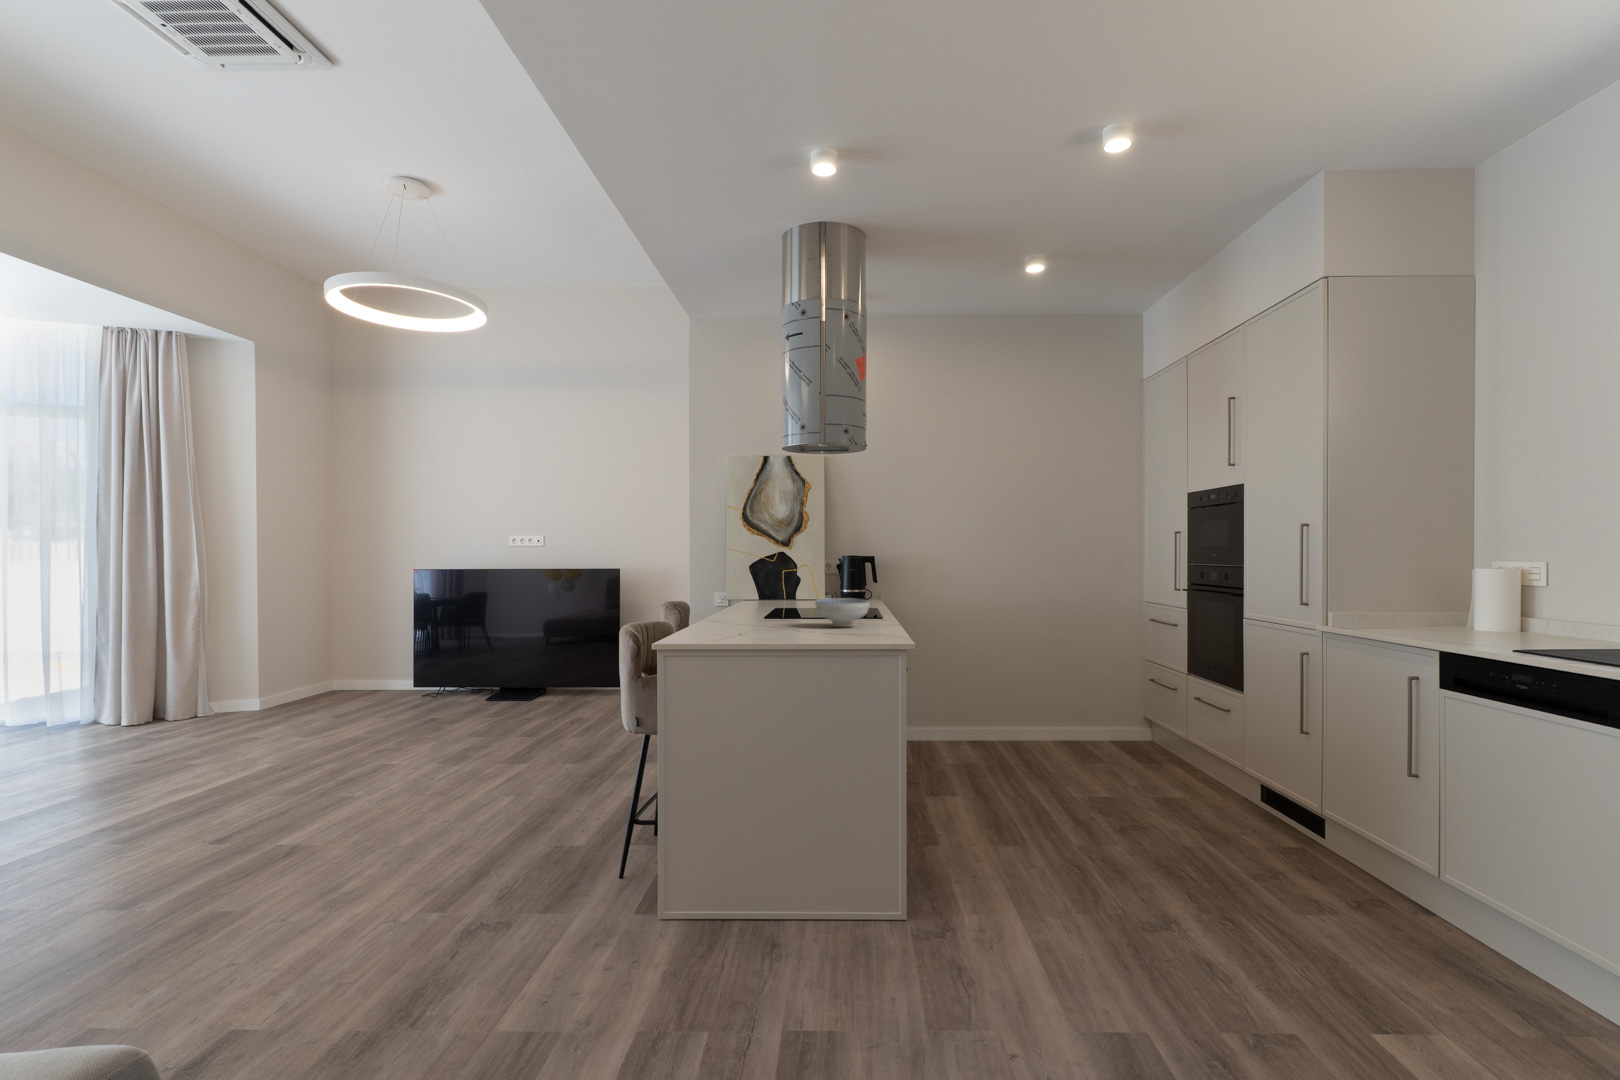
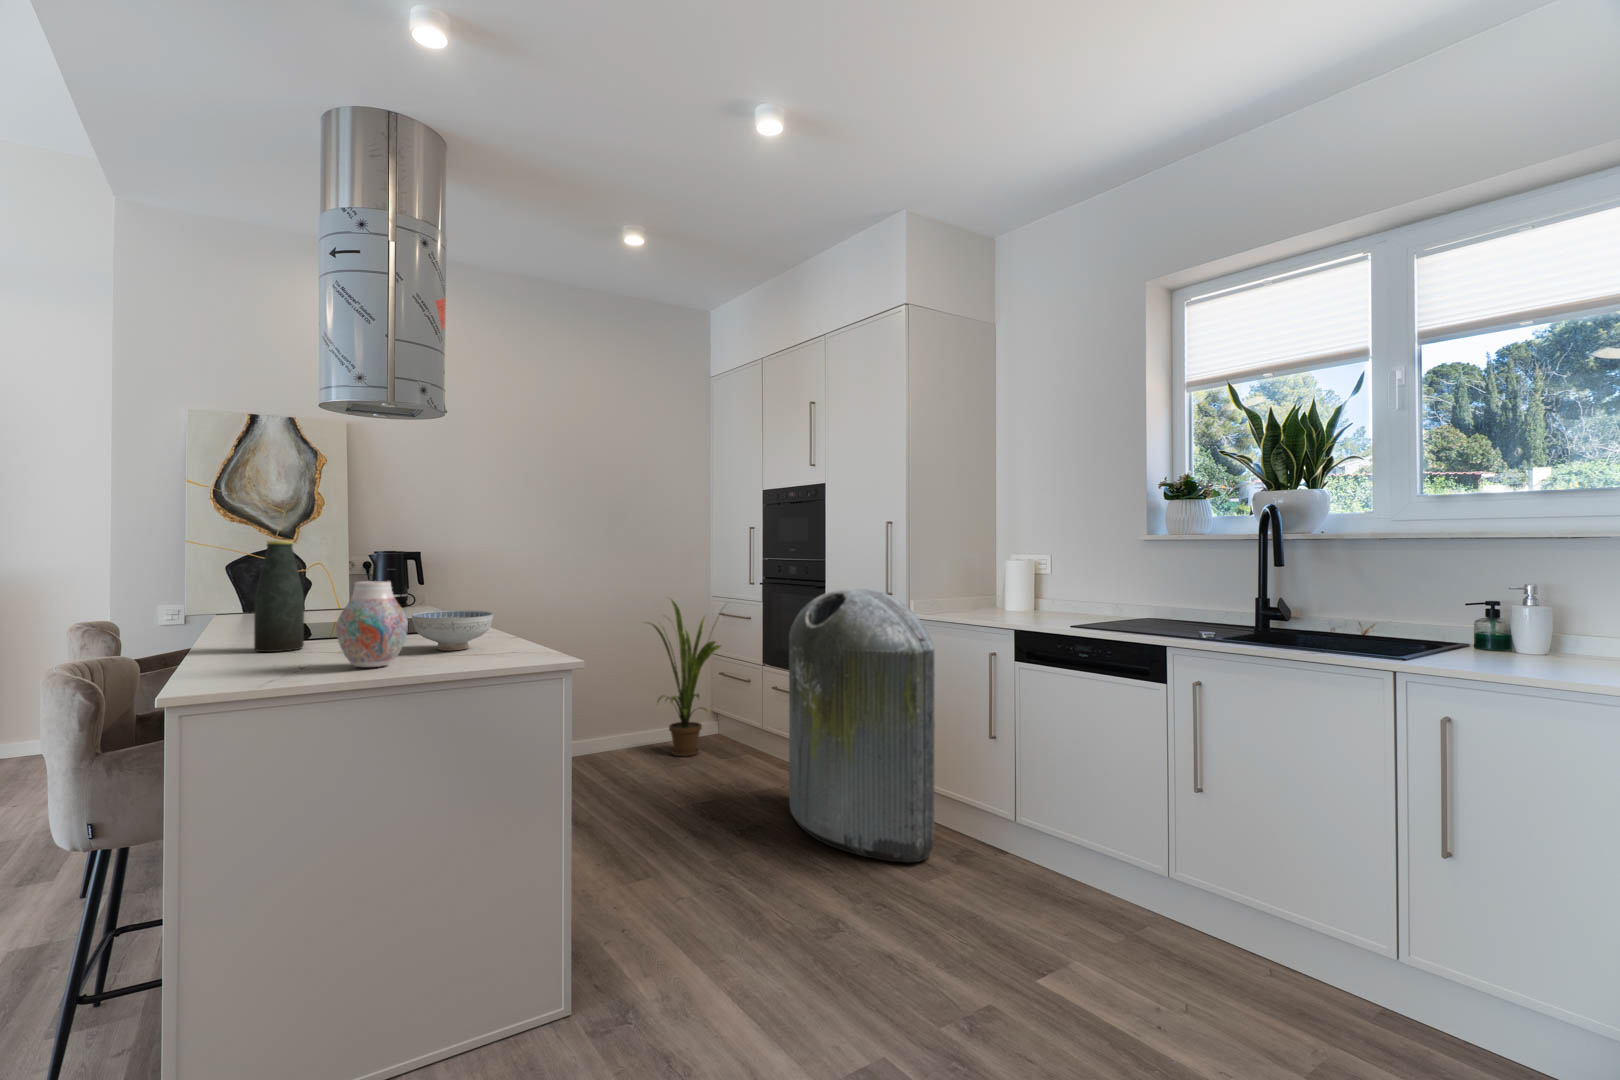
bottle: none [733,547,760,621] -> present [254,541,304,652]
vase: none [759,574,802,633] -> present [336,581,408,667]
trash can: none [1178,597,1335,898] -> present [789,589,935,862]
house plant: none [1059,601,1150,757] -> present [650,600,720,757]

